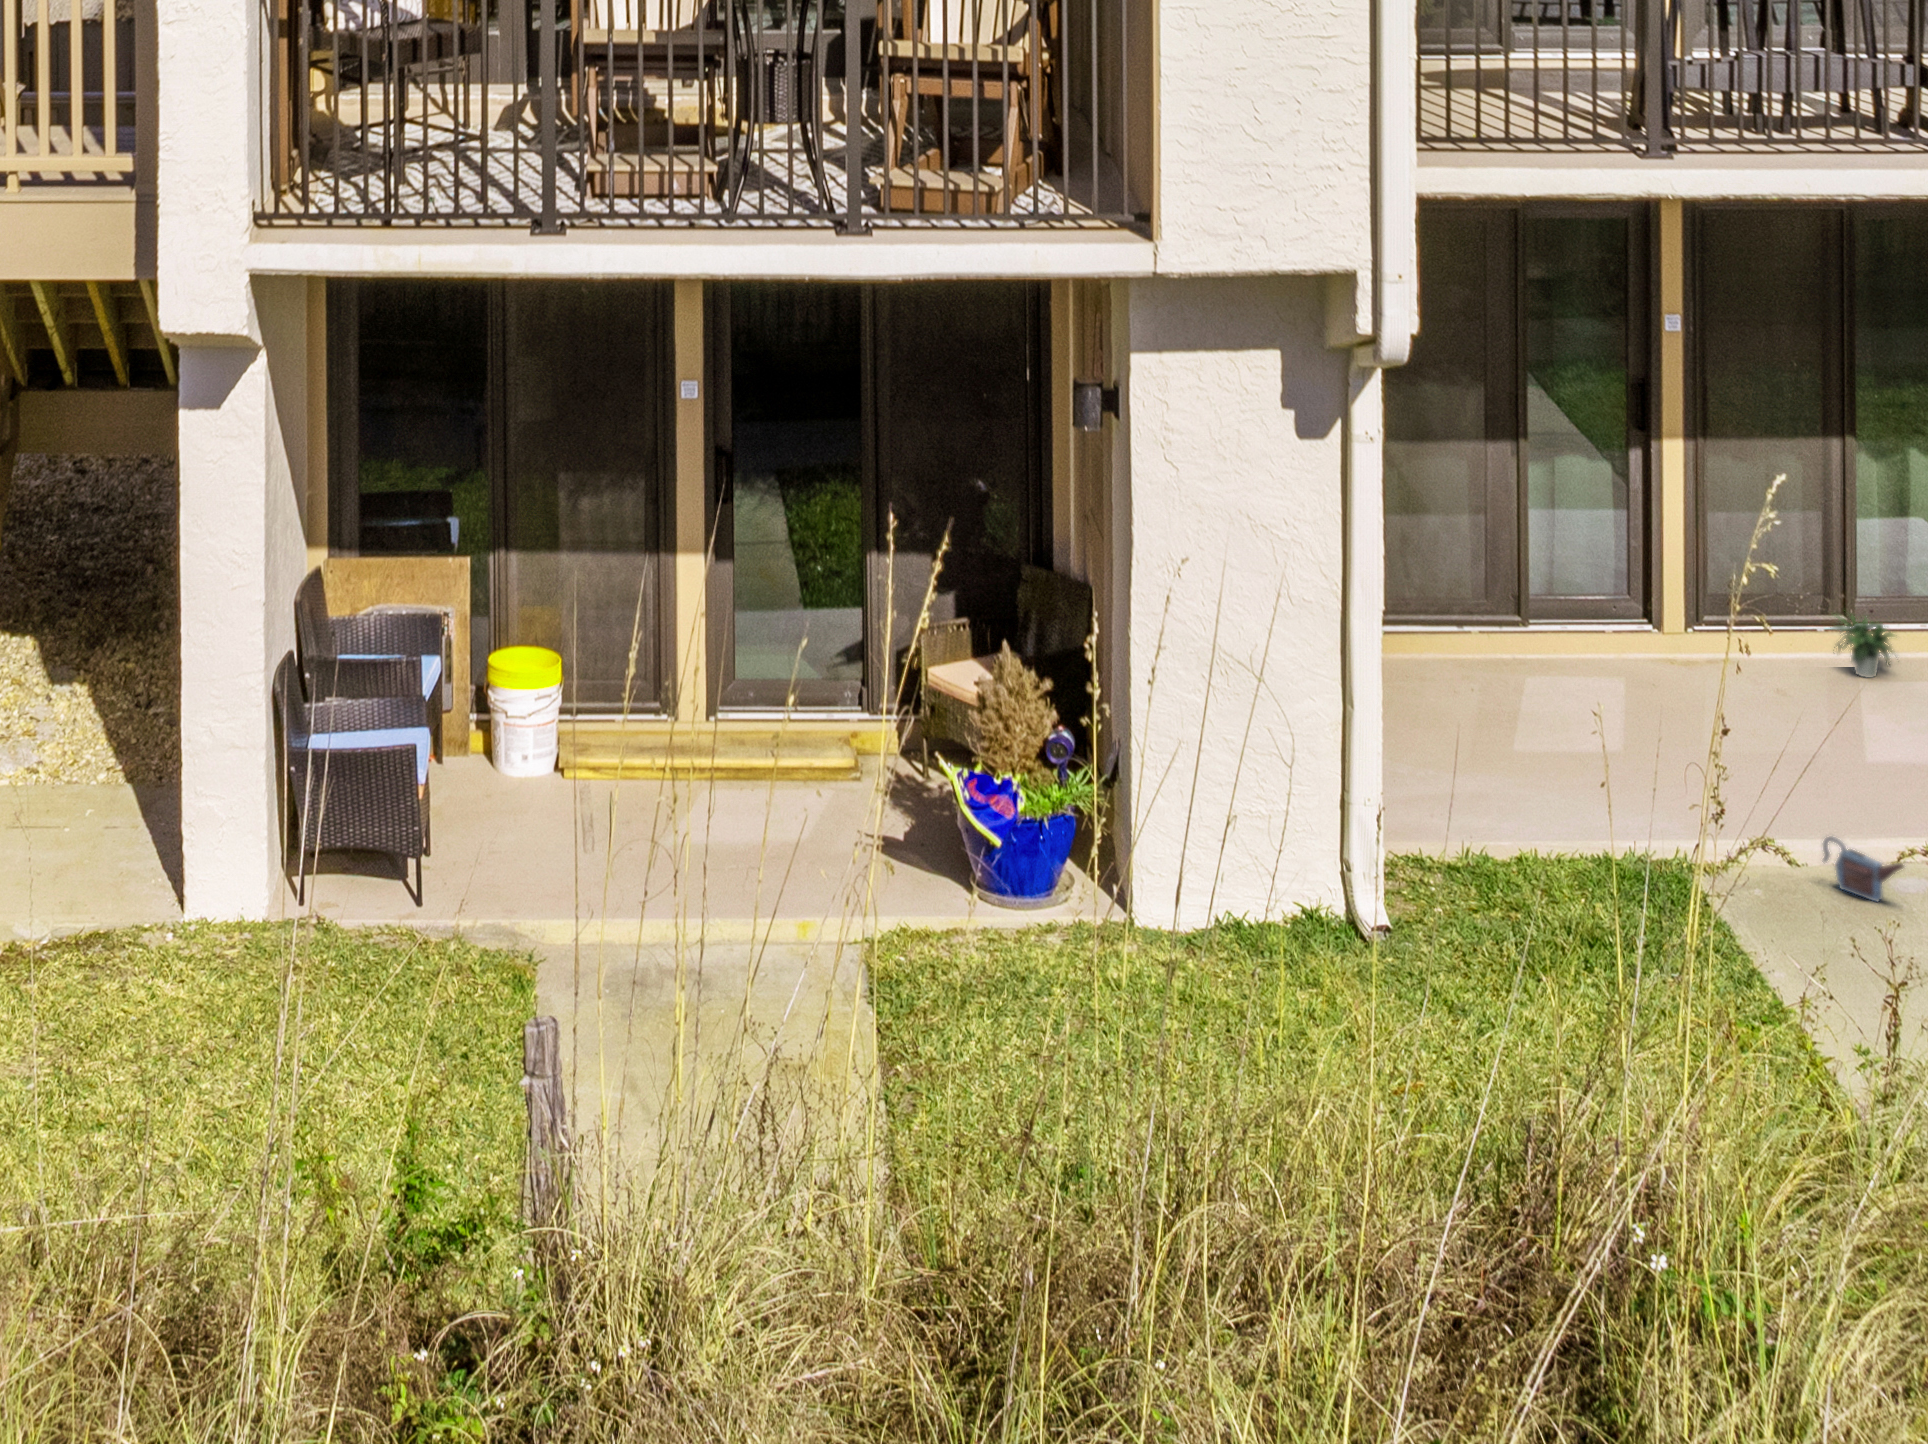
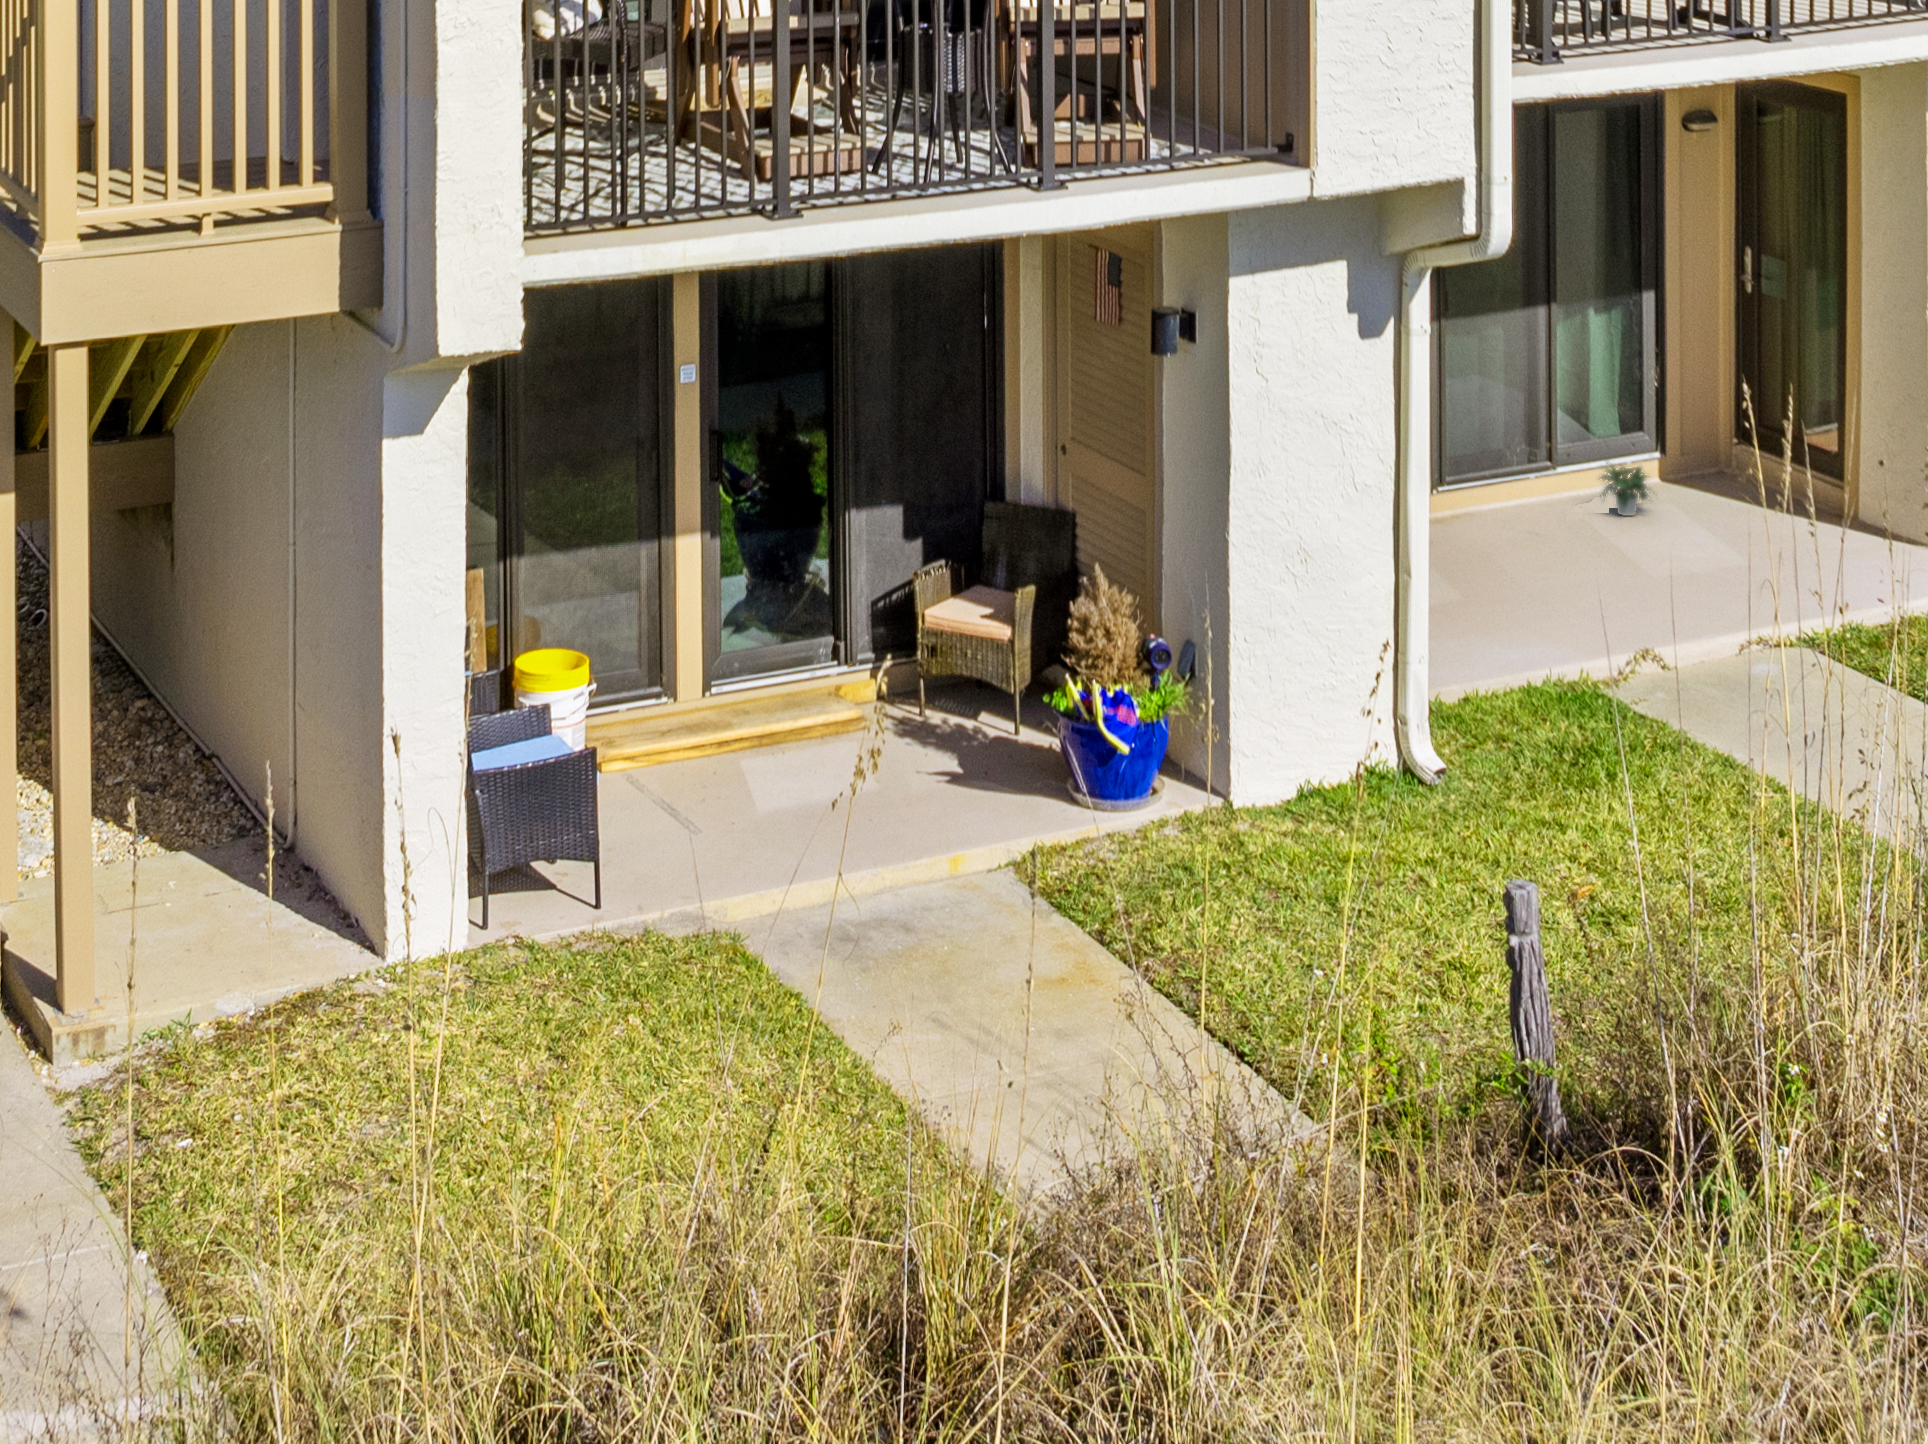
watering can: present [1823,837,1903,902] -> none [1716,627,1790,674]

